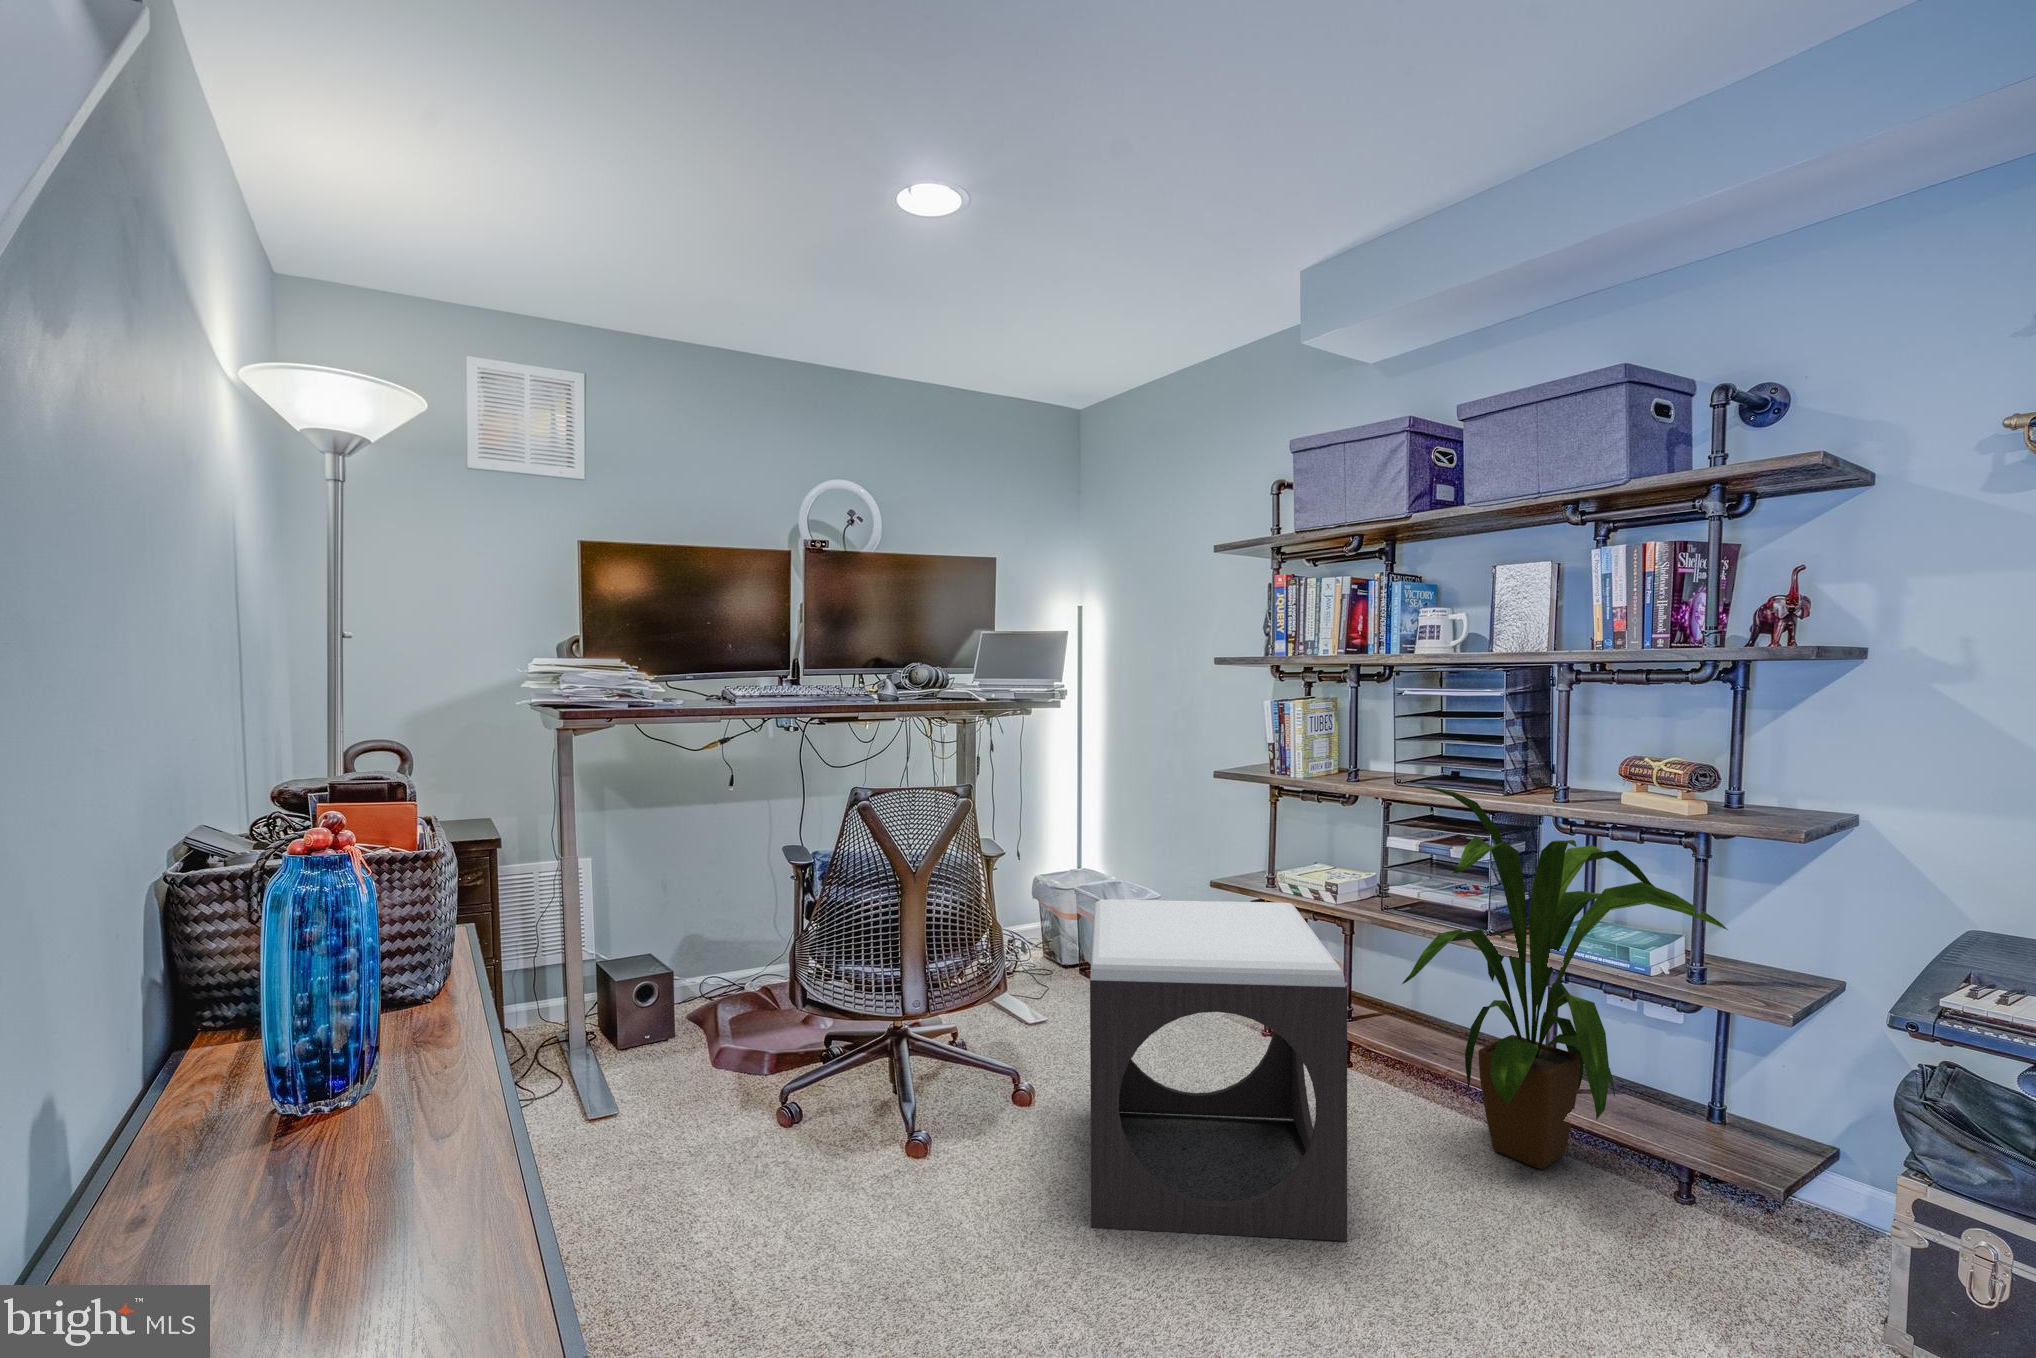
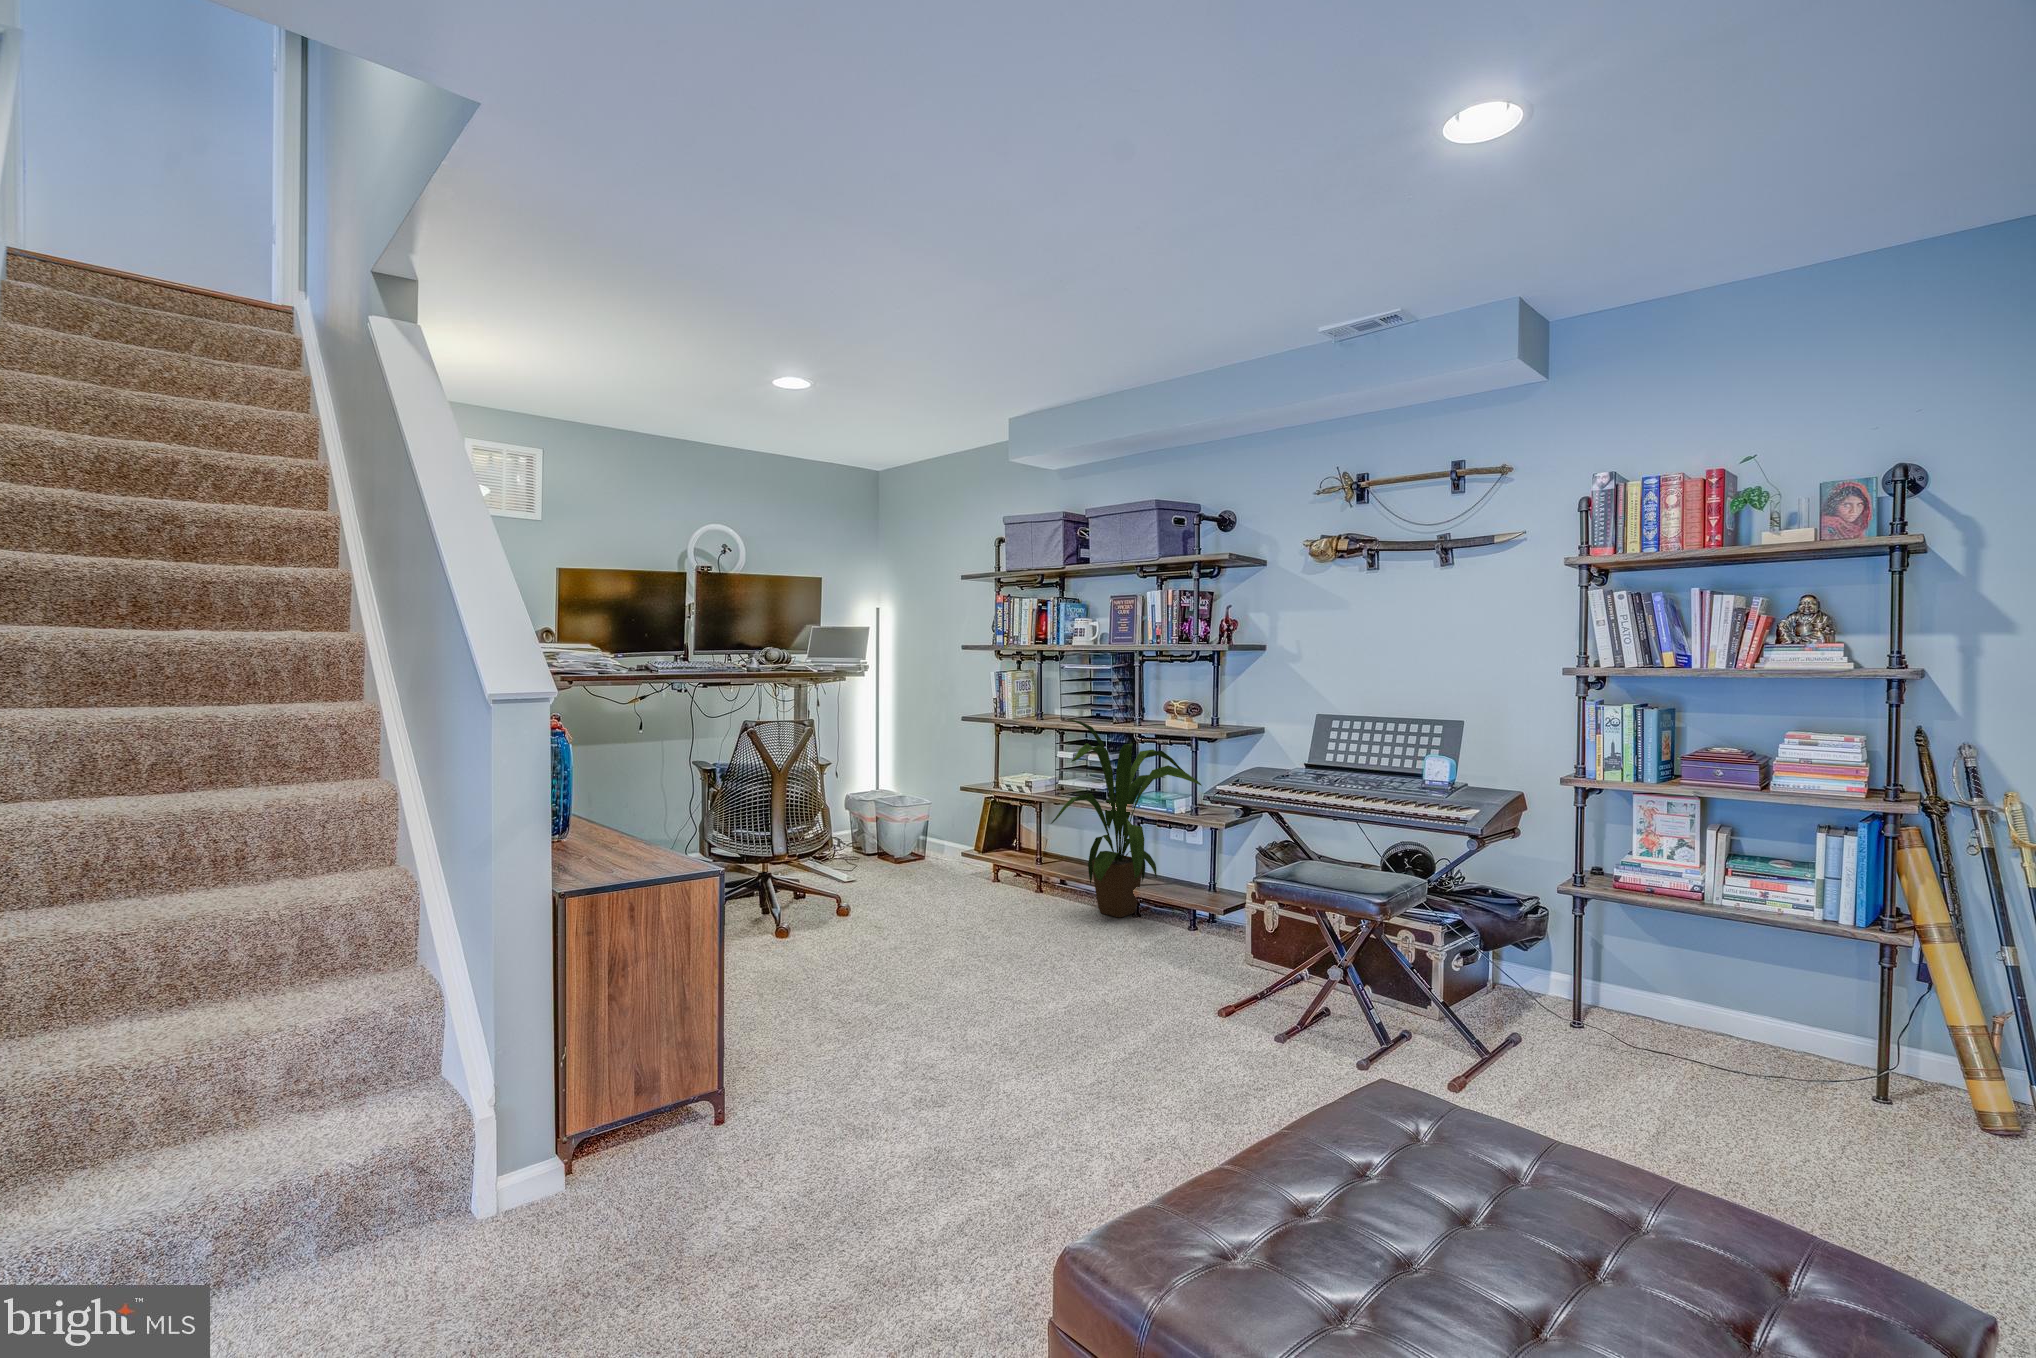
footstool: present [1090,899,1347,1241] -> none [881,786,1012,950]

